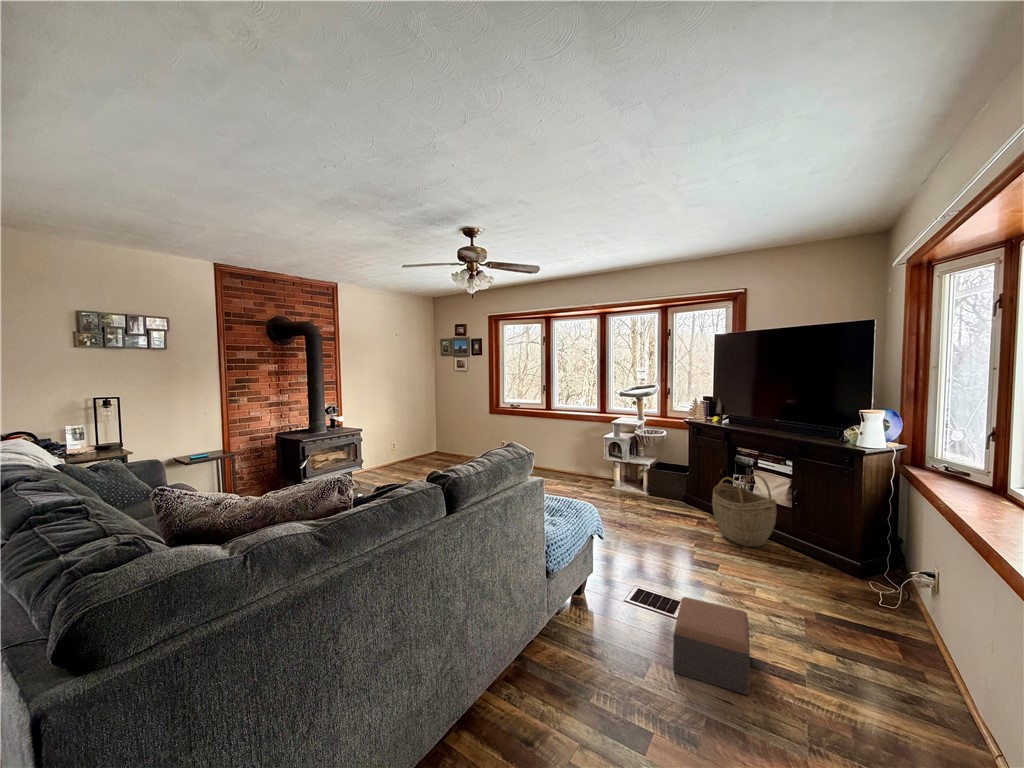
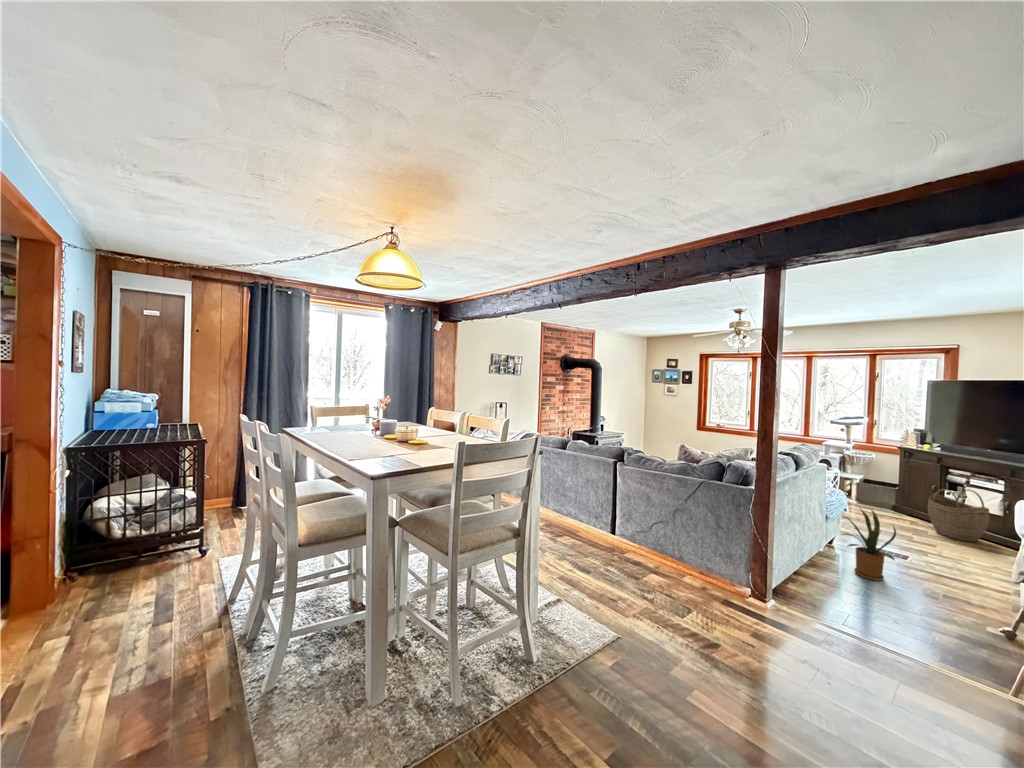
house plant: none [538,545,620,689] -> present [843,509,896,581]
footstool: present [673,597,750,695] -> none [924,548,984,597]

